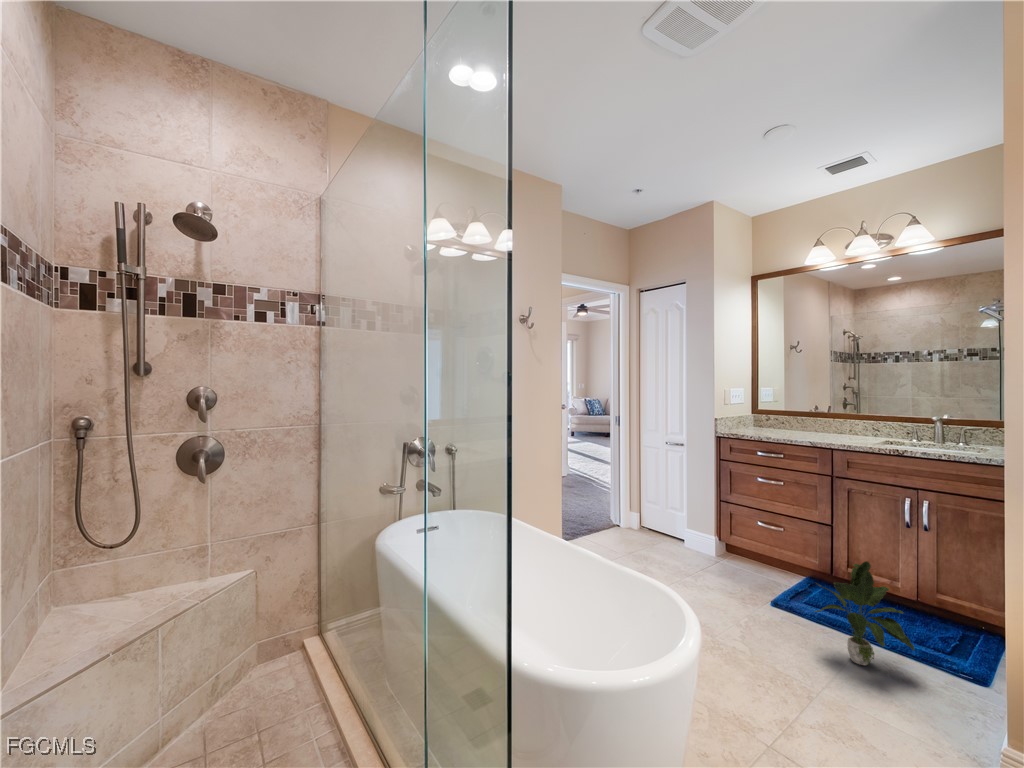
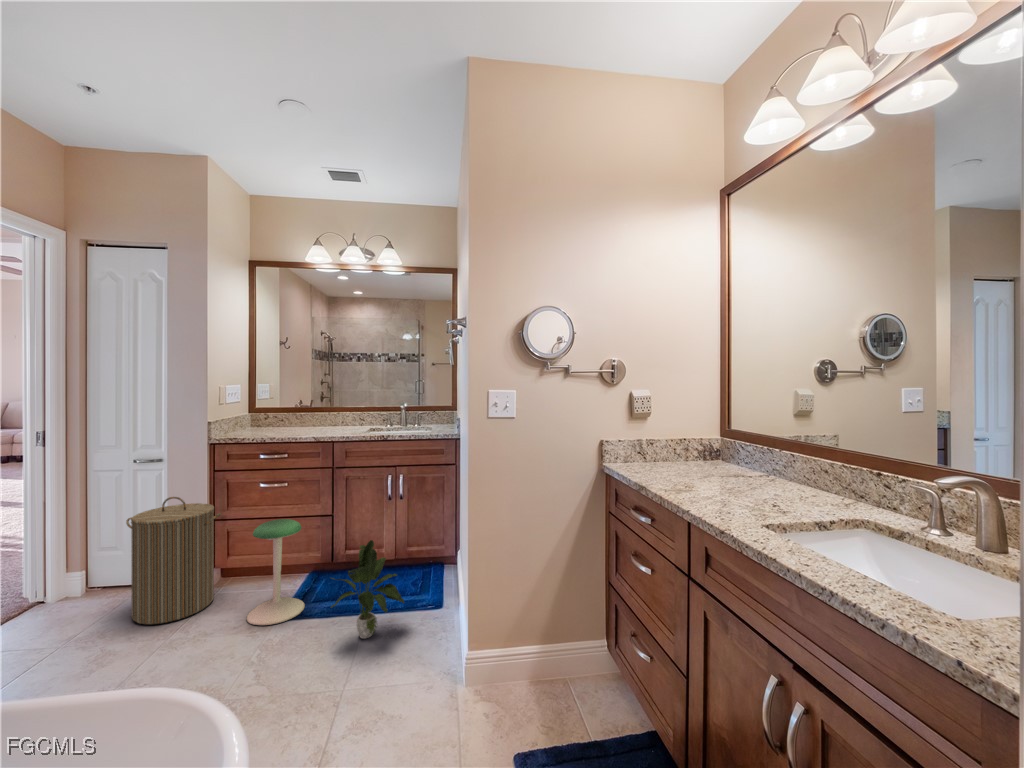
laundry hamper: none [662,474,724,570] -> present [126,497,221,624]
stool: none [742,513,796,608] -> present [247,519,305,625]

